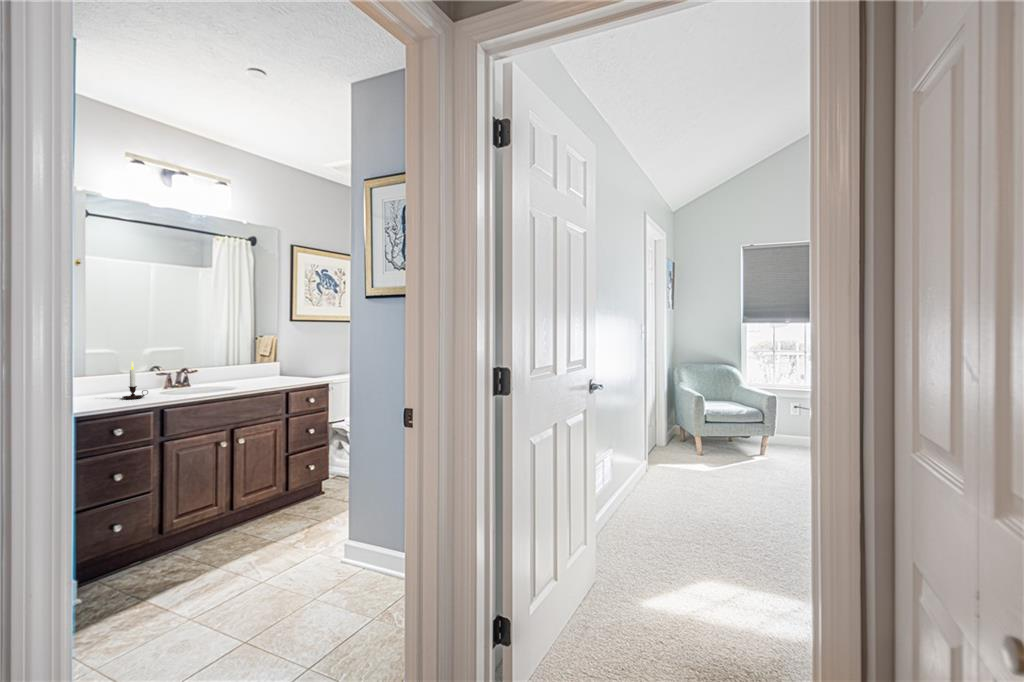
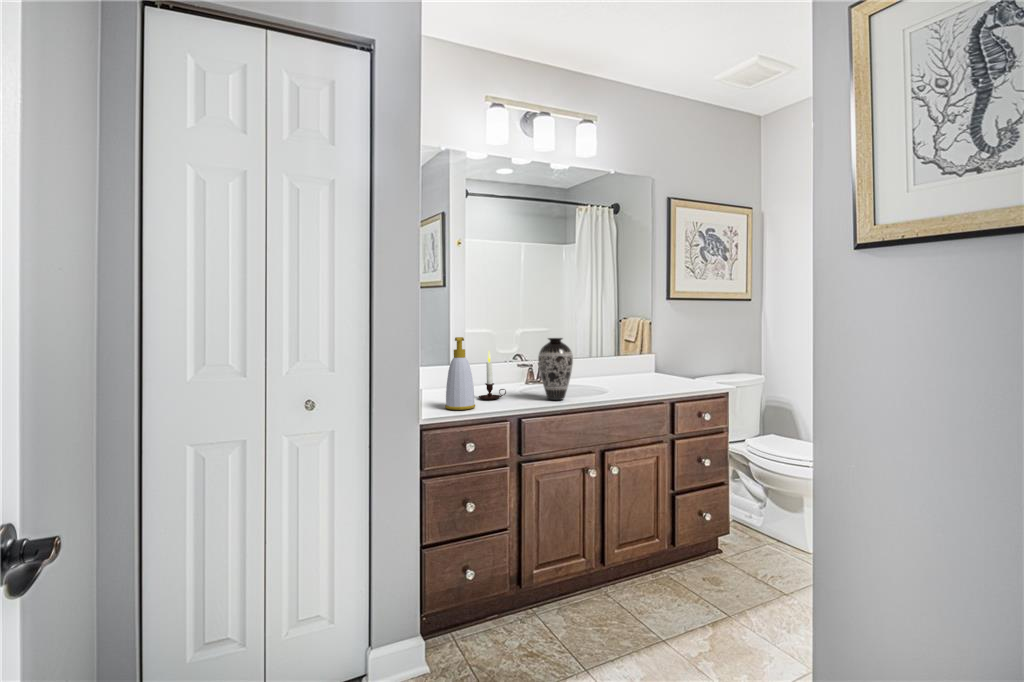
decorative vase: none [178,350,208,396] -> present [538,338,573,400]
soap bottle: none [92,351,122,406] -> present [445,337,475,410]

